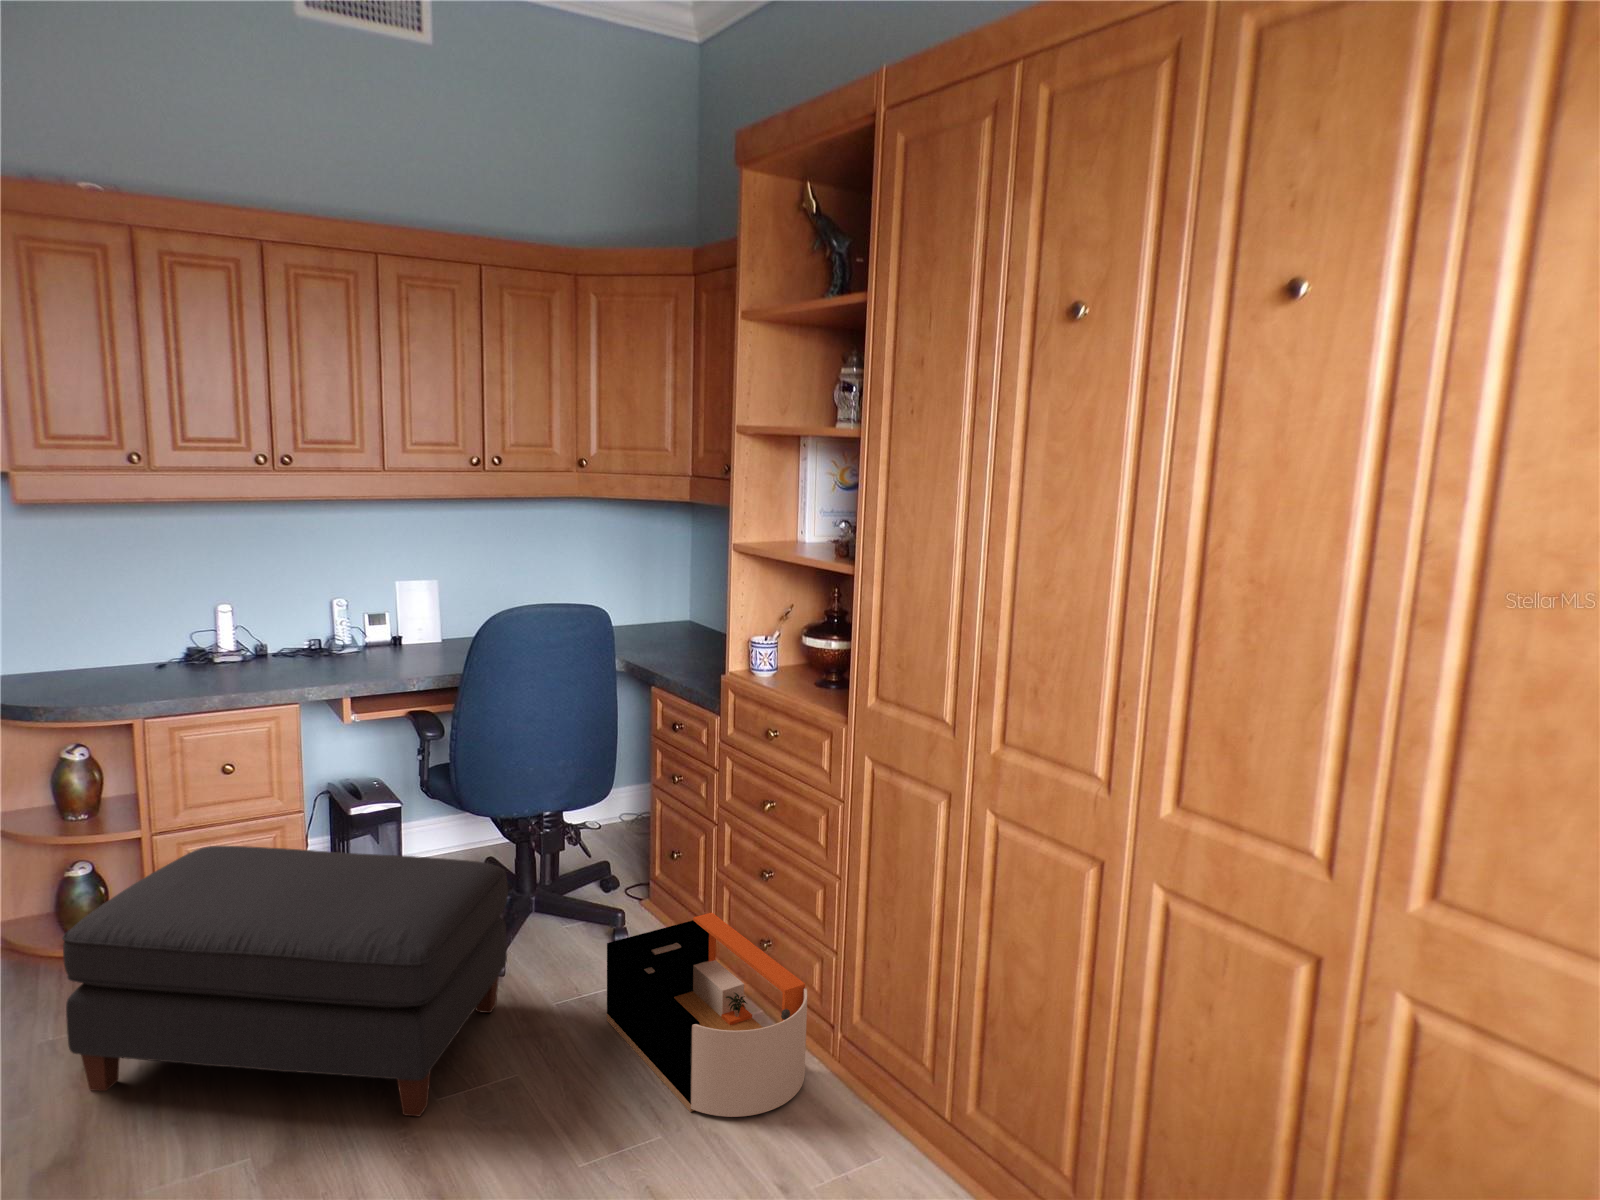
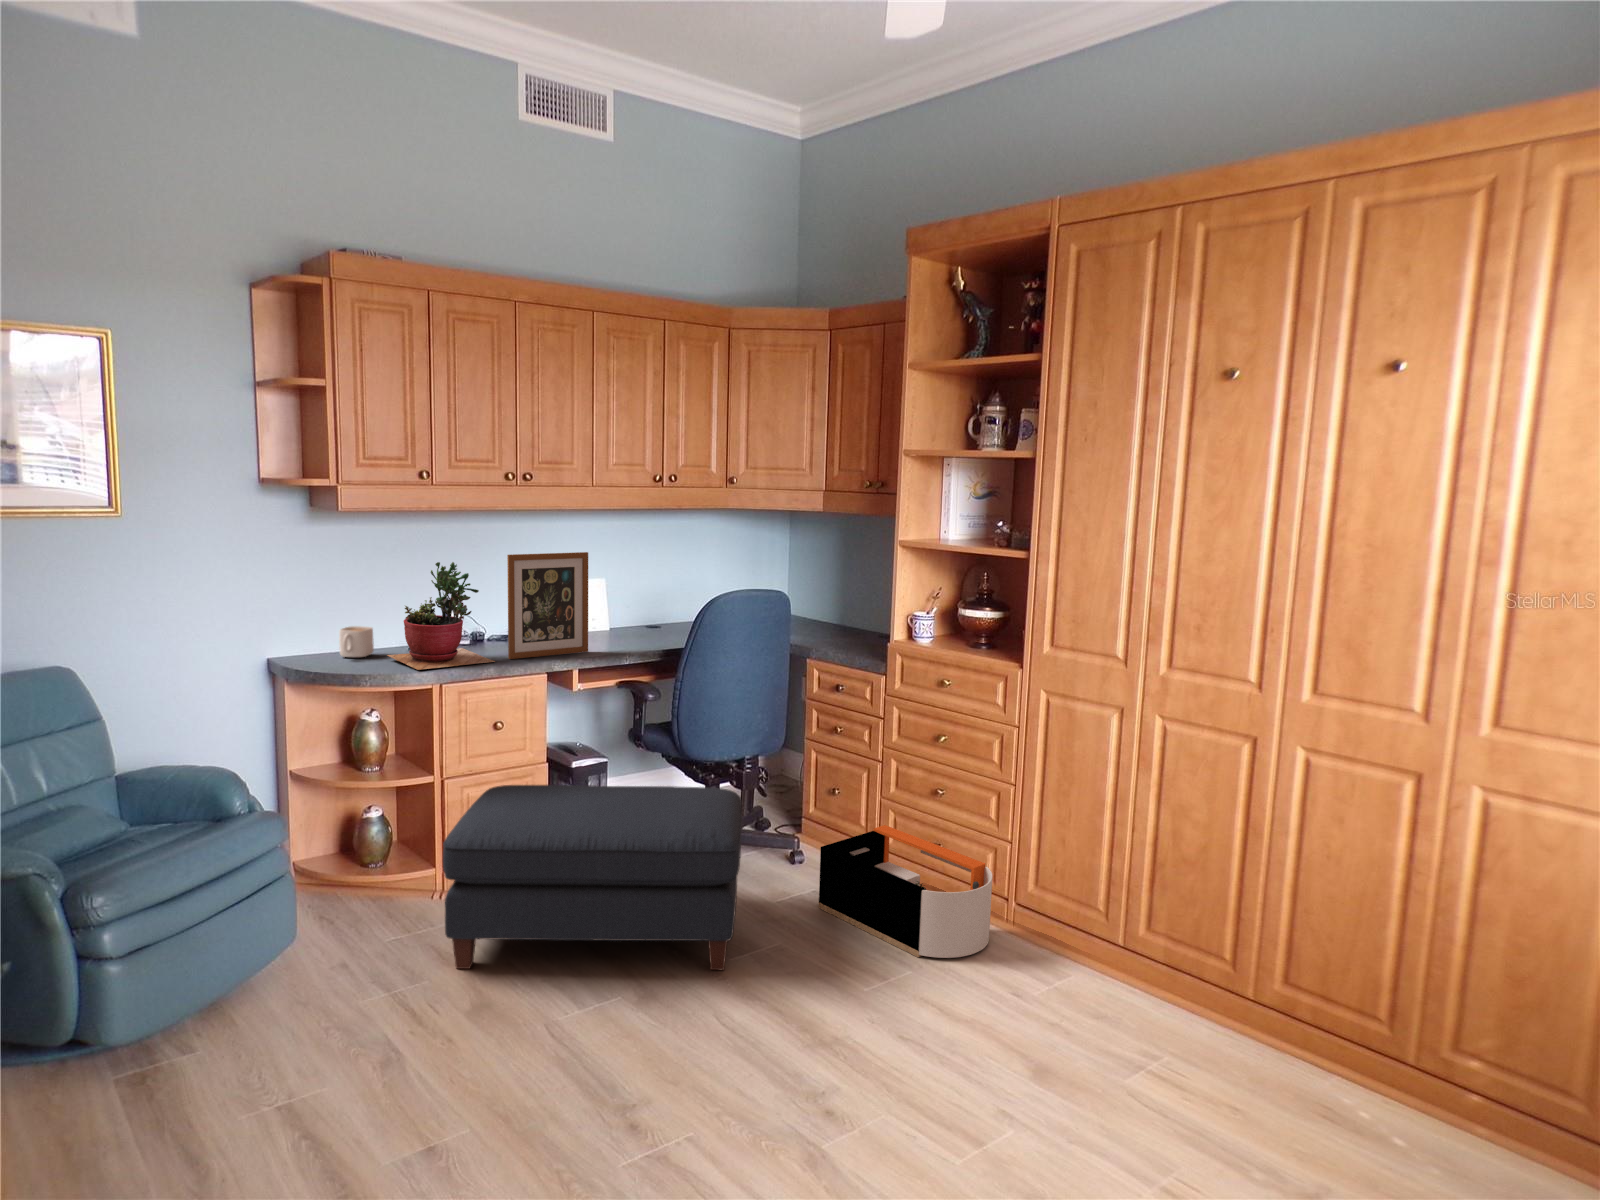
picture frame: none [248,551,368,684] -> present [507,552,588,659]
succulent plant: none [104,561,231,699] -> present [388,562,495,670]
mug: none [50,639,103,677] -> present [339,626,374,657]

